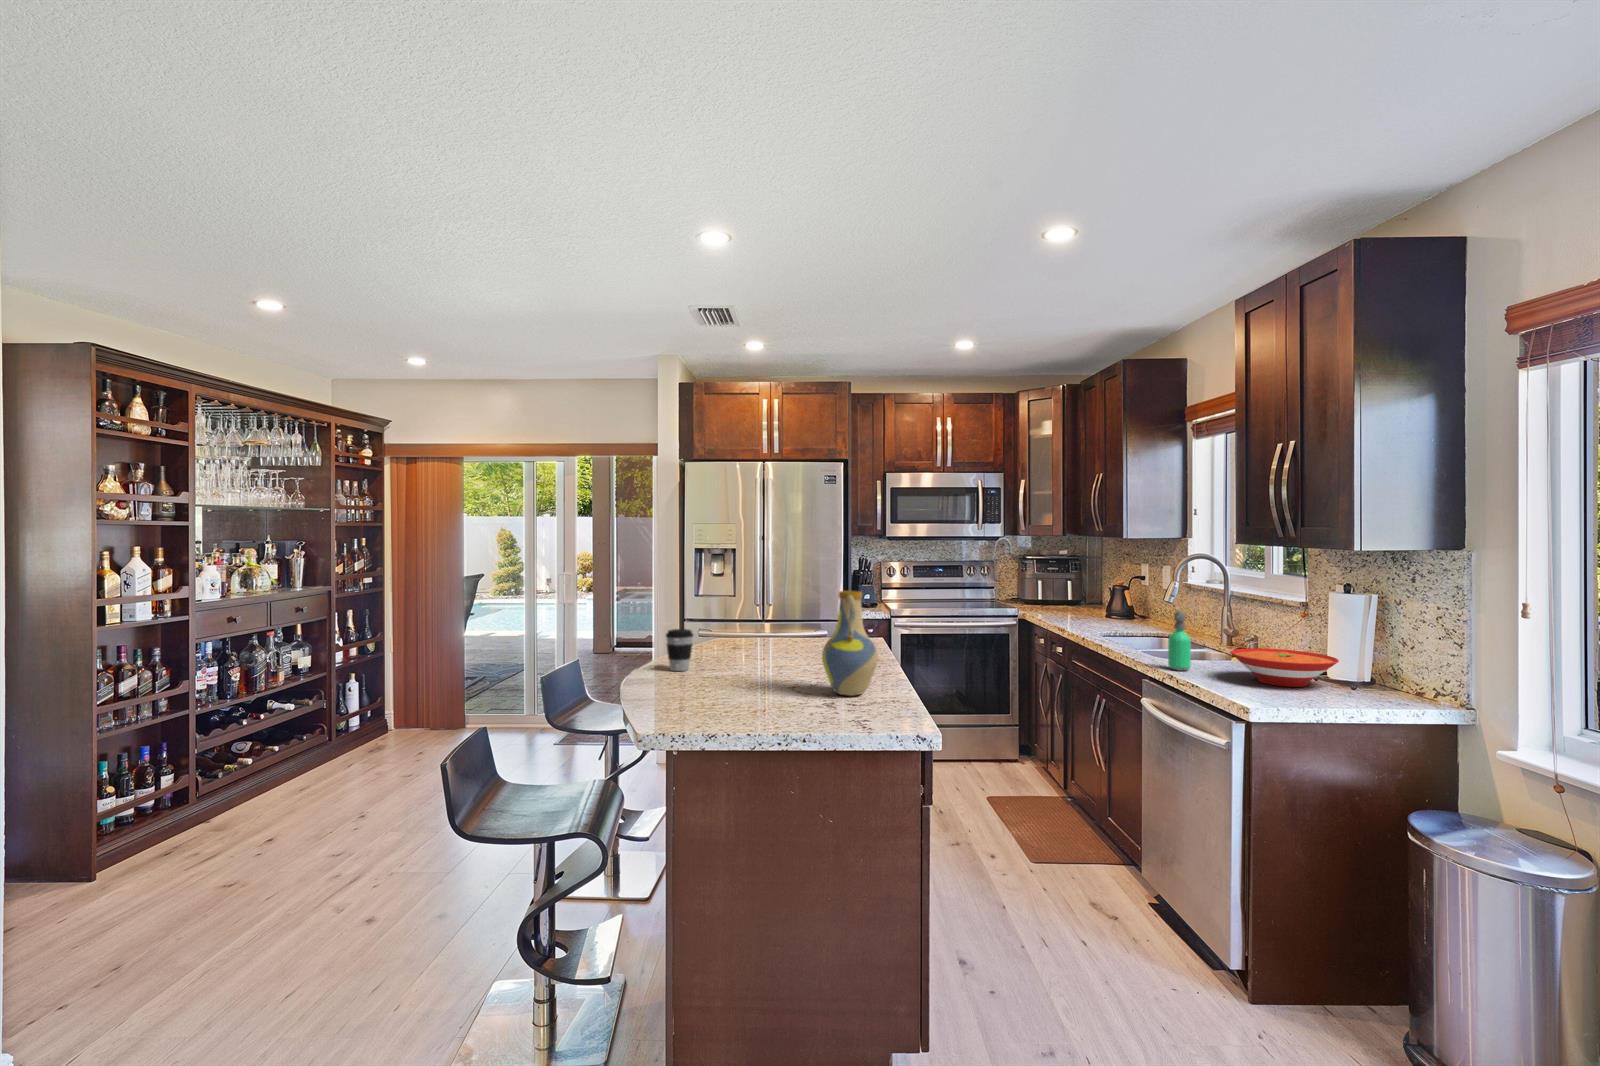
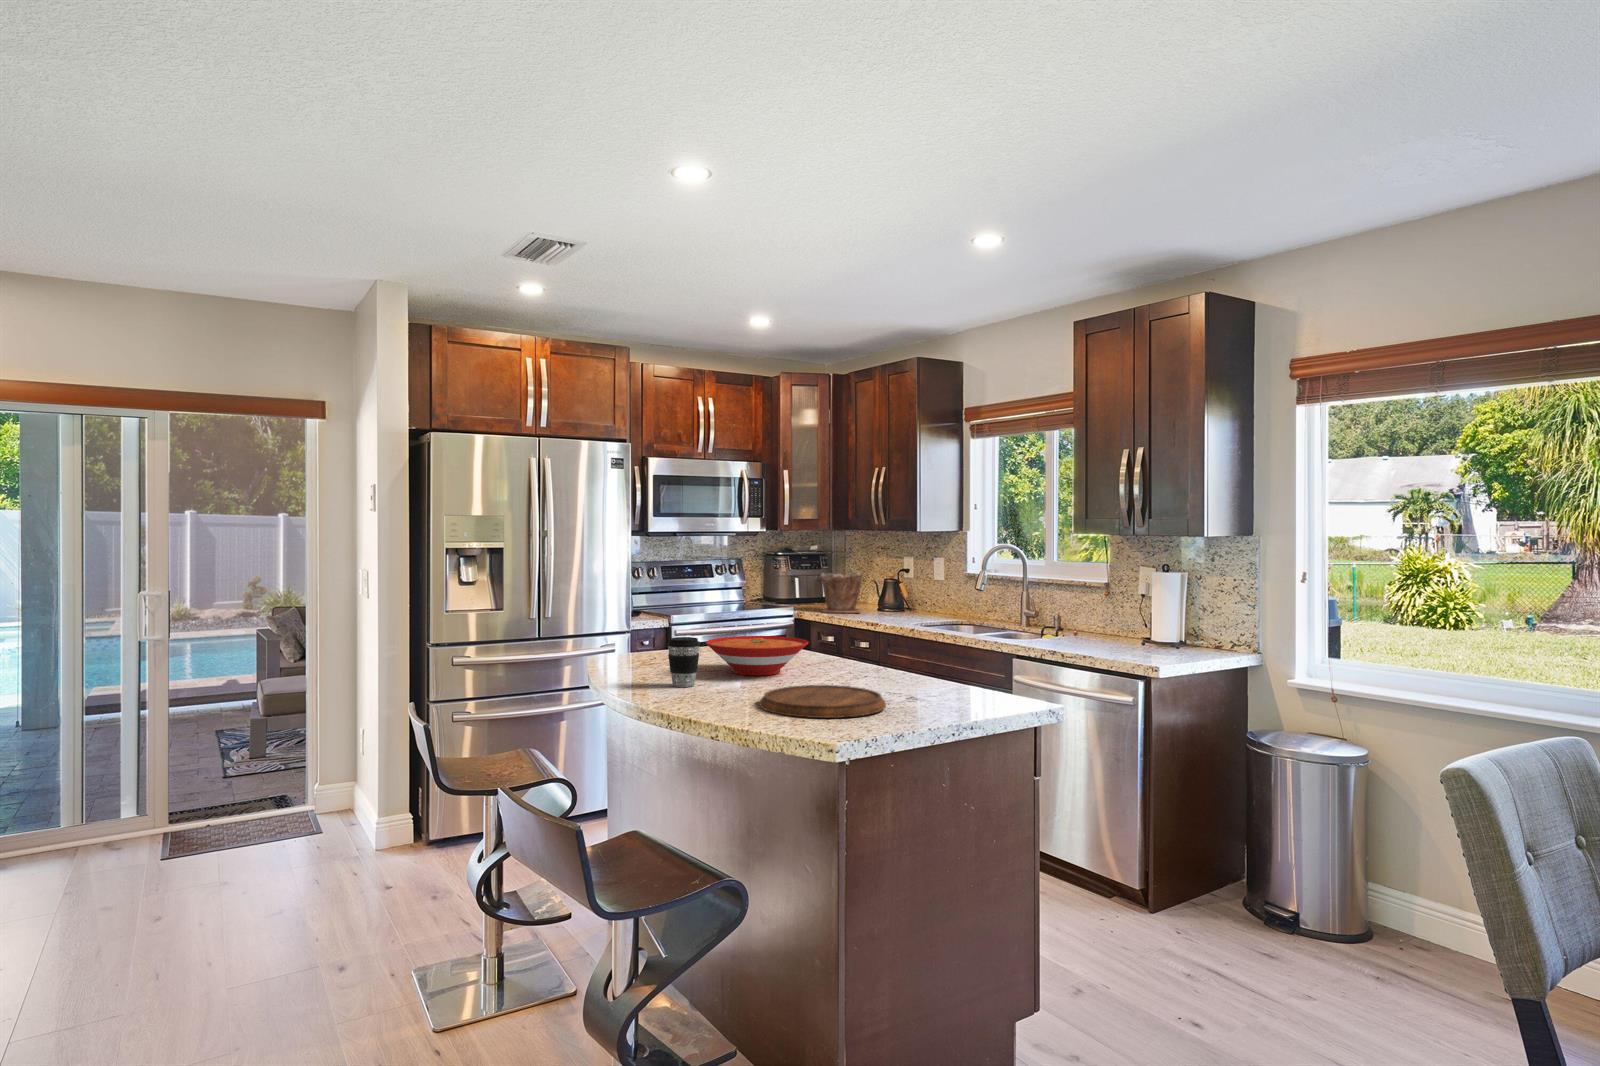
plant pot: none [1040,578,1088,619] -> present [820,572,862,613]
vase: present [822,591,878,696] -> none [877,582,935,688]
soap dispenser: present [1168,611,1191,671] -> none [1036,594,1055,647]
bowl: present [1230,648,1339,687] -> present [706,636,808,675]
cutting board: none [665,680,780,714] -> present [760,685,886,718]

